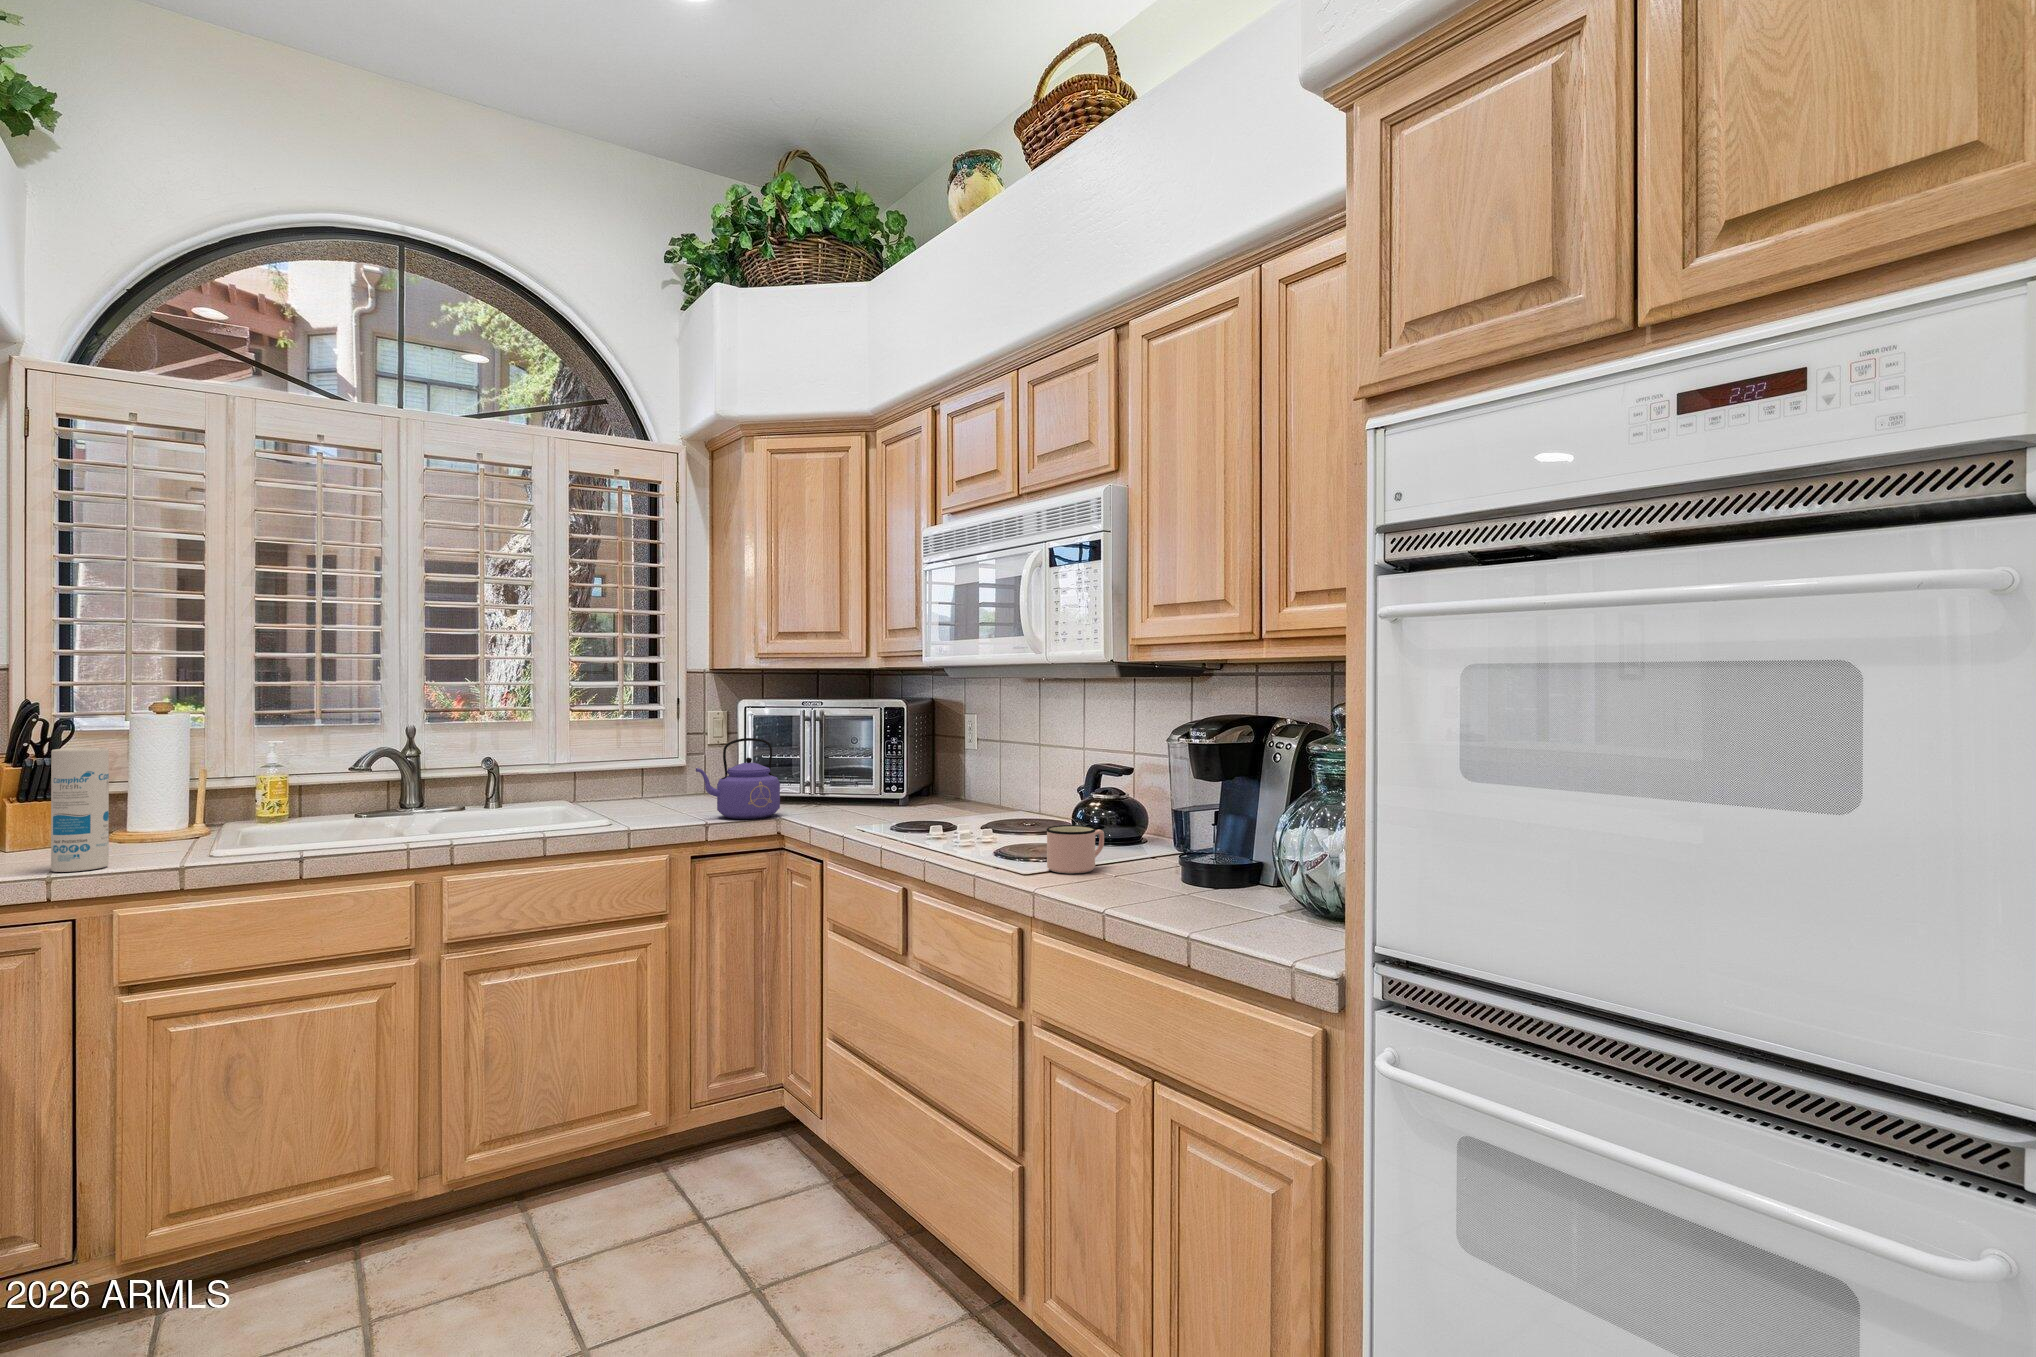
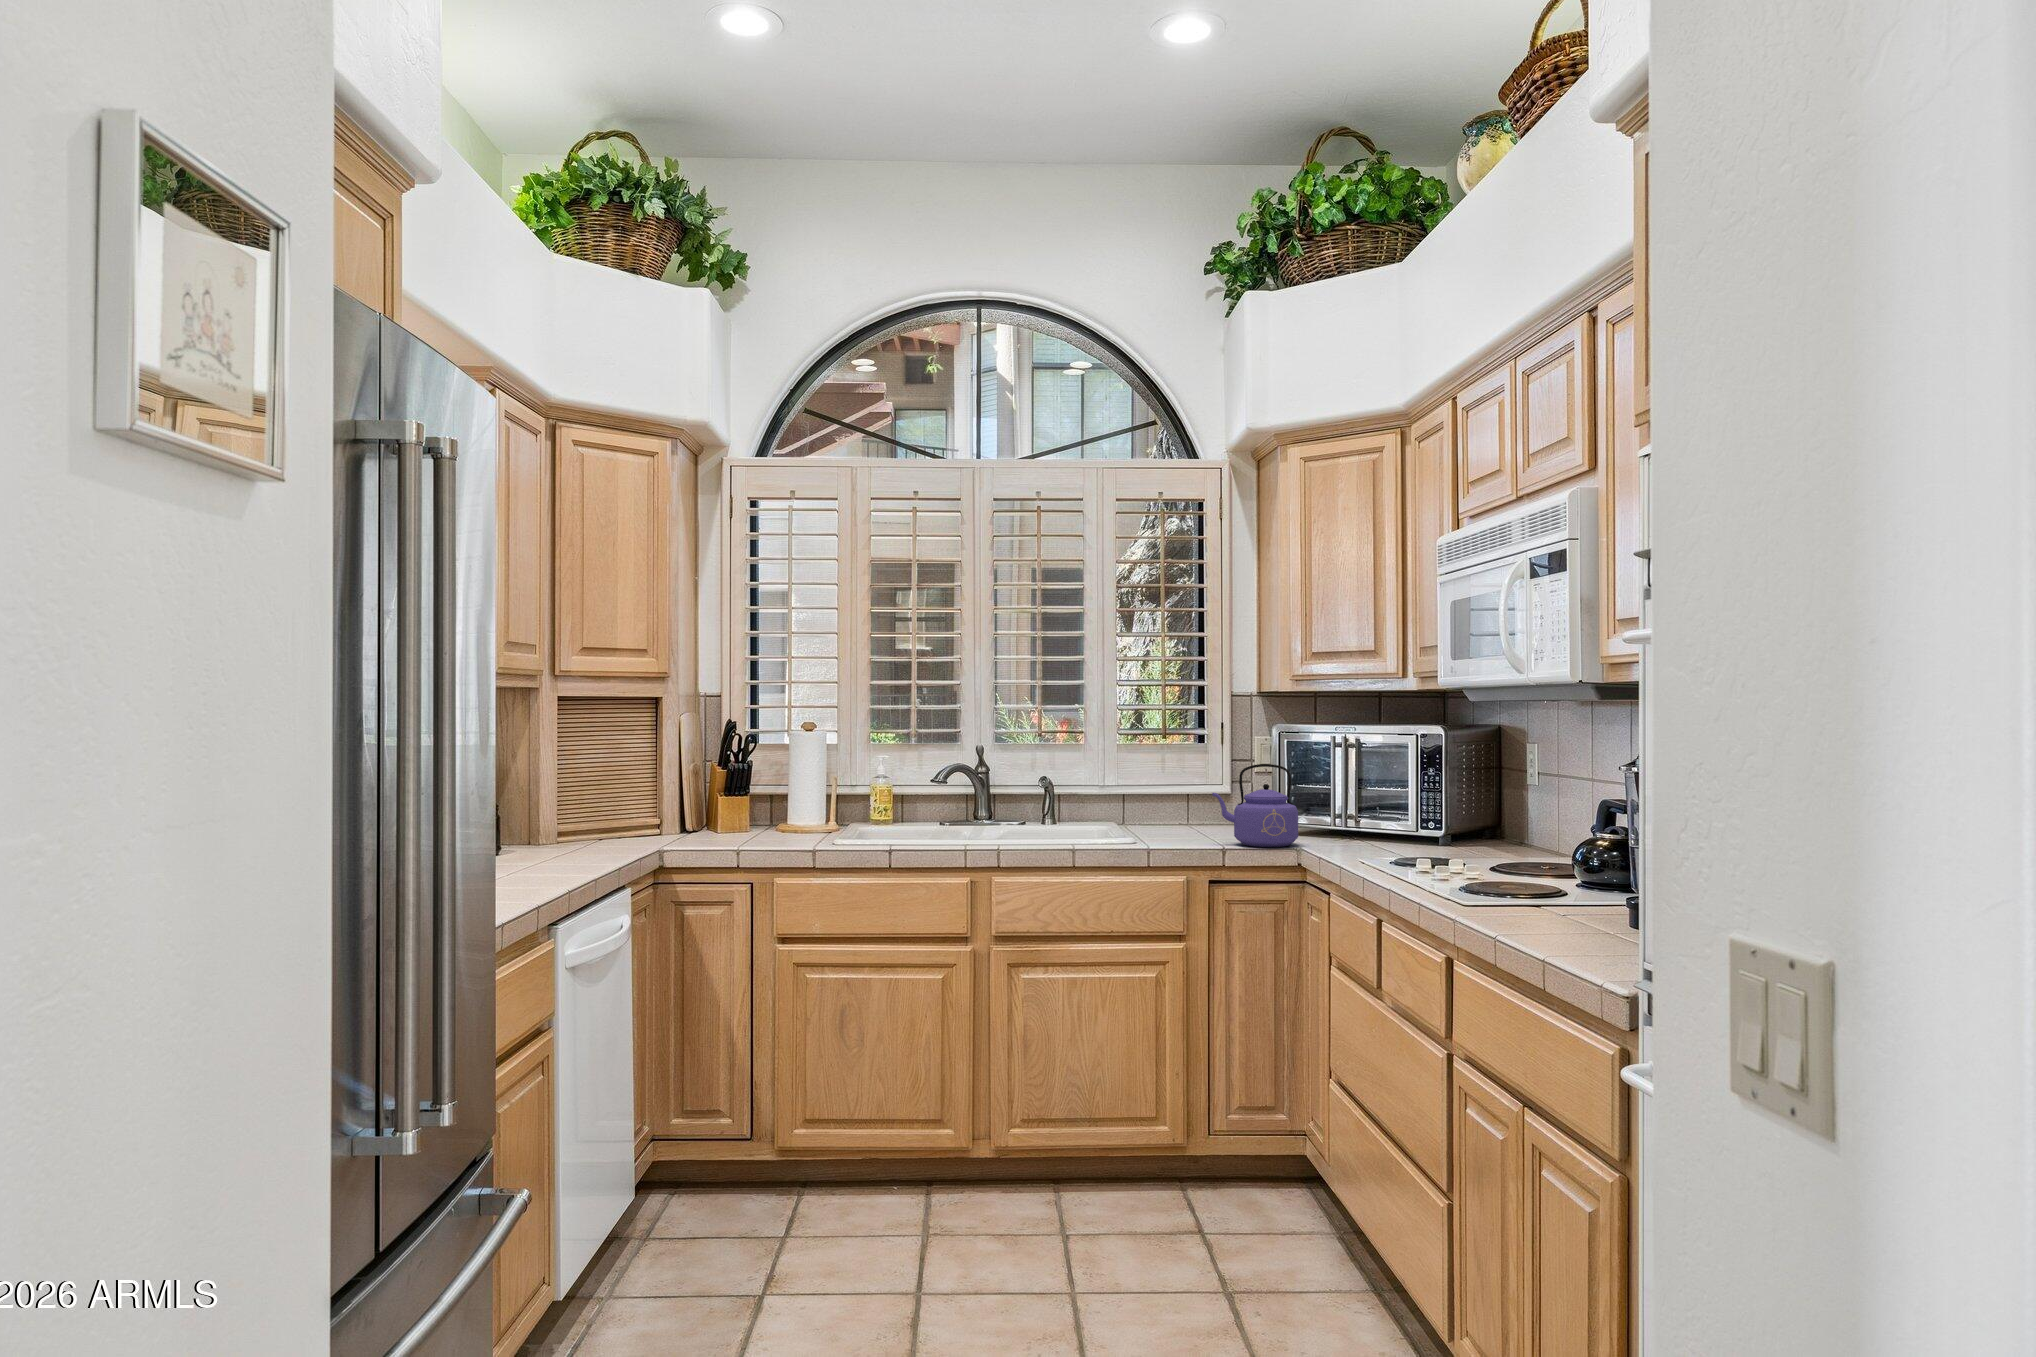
canister: present [51,748,109,872] -> none [739,756,771,848]
mug: present [1047,825,1104,873] -> none [1503,871,1577,923]

